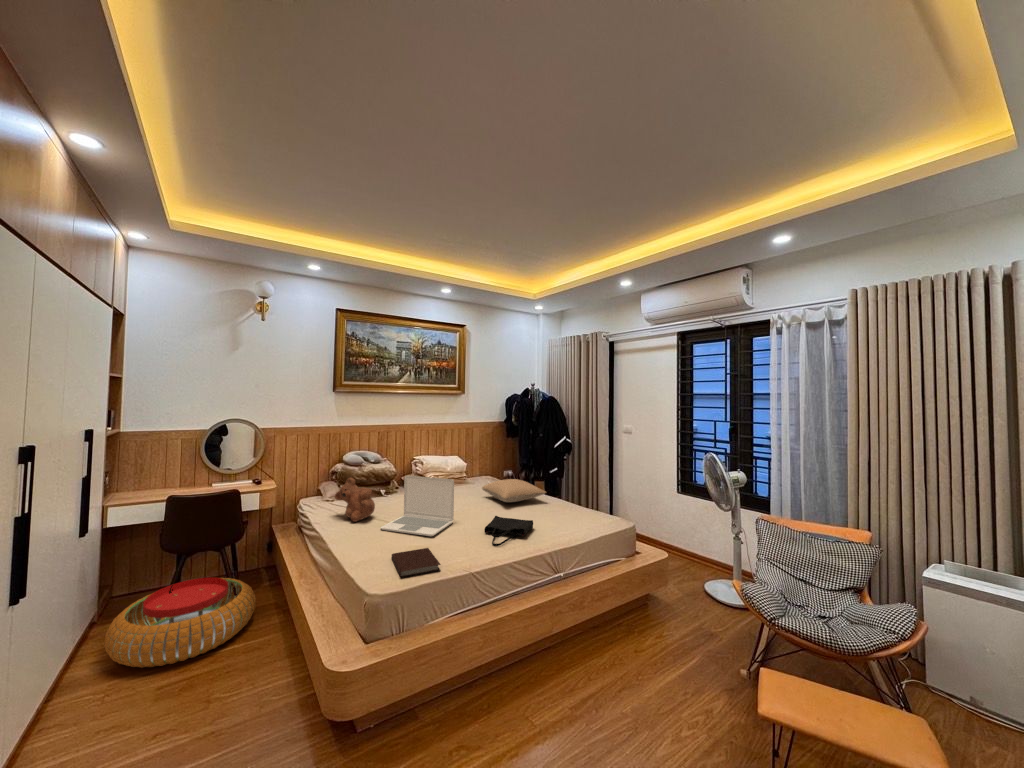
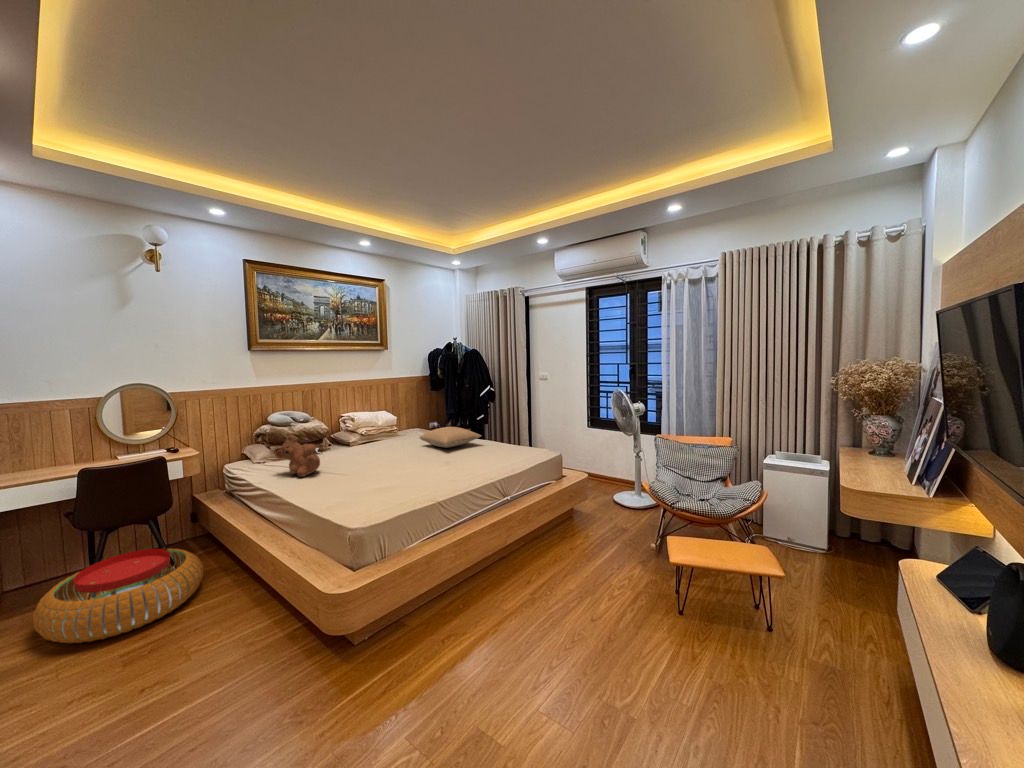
laptop: present [380,476,454,536] -> none [333,428,403,480]
tote bag: present [484,516,533,546] -> none [436,457,478,480]
notebook: present [392,548,440,578] -> none [358,487,410,511]

